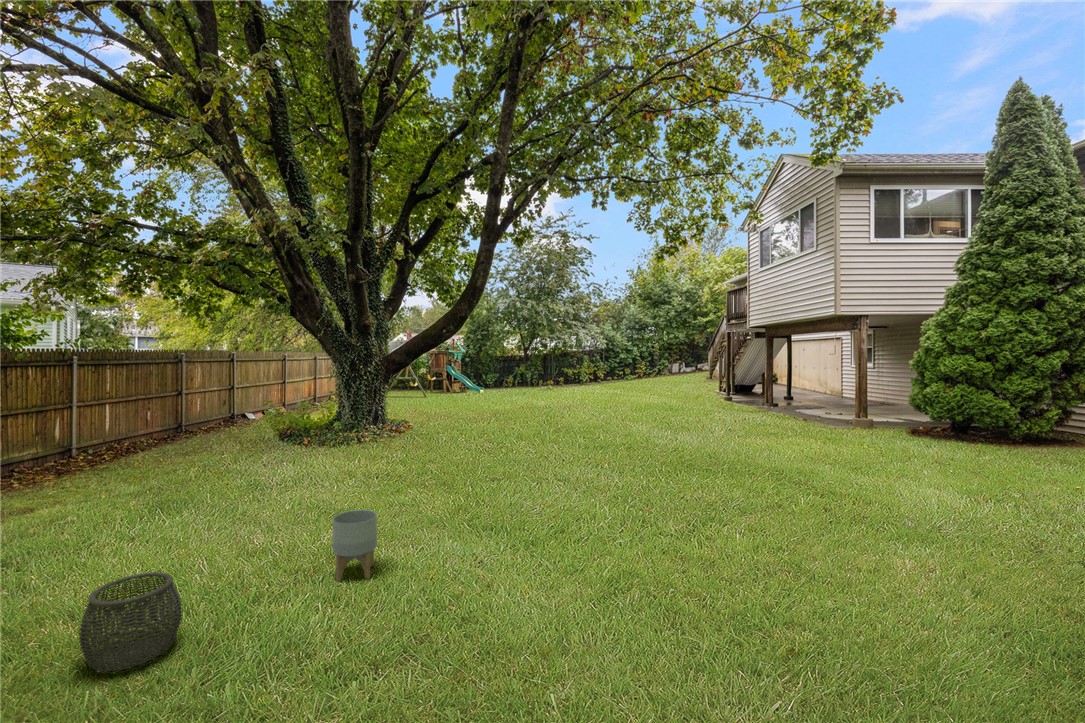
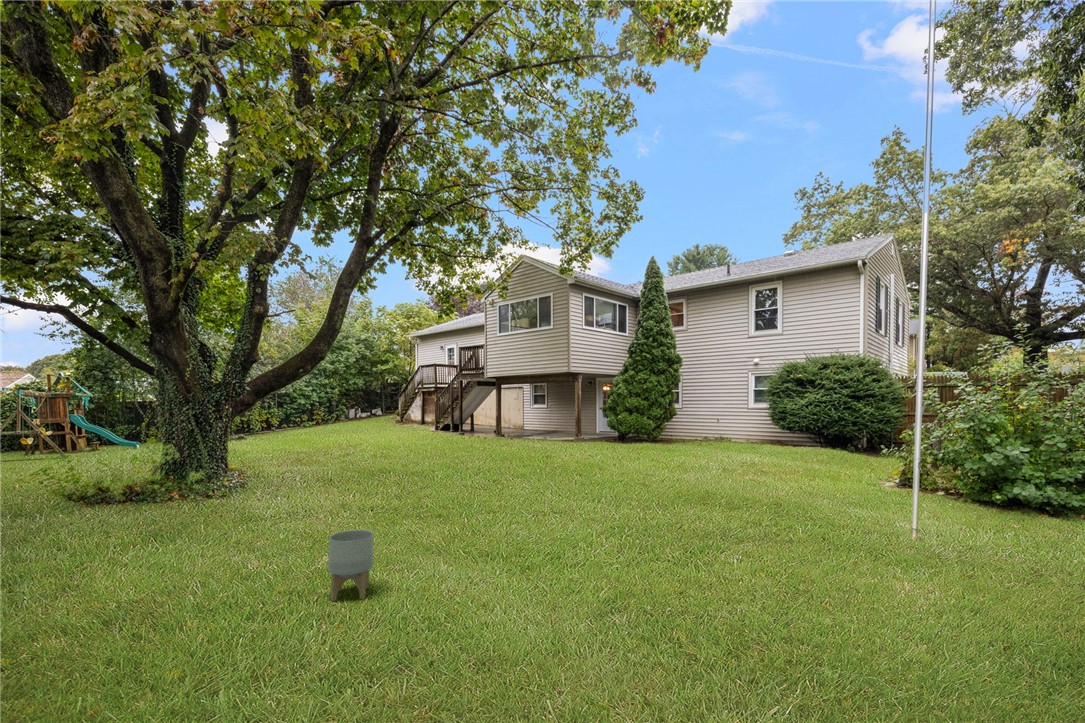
woven basket: present [79,572,182,673] -> none [74,583,178,682]

